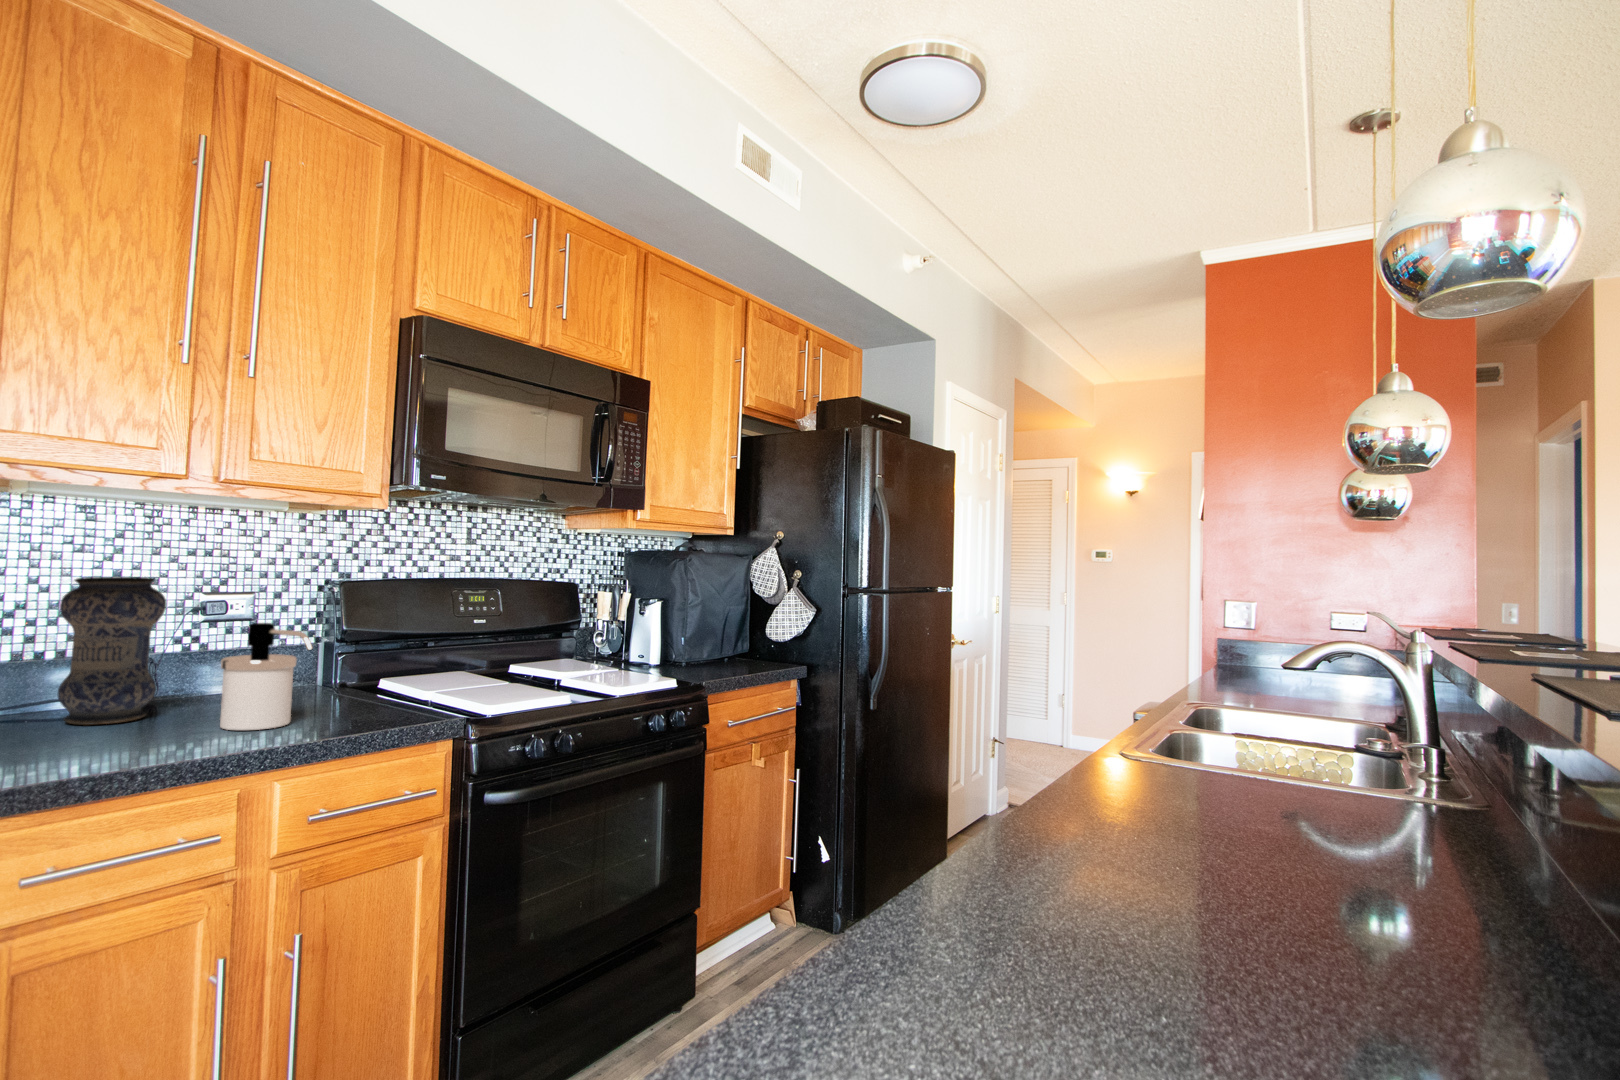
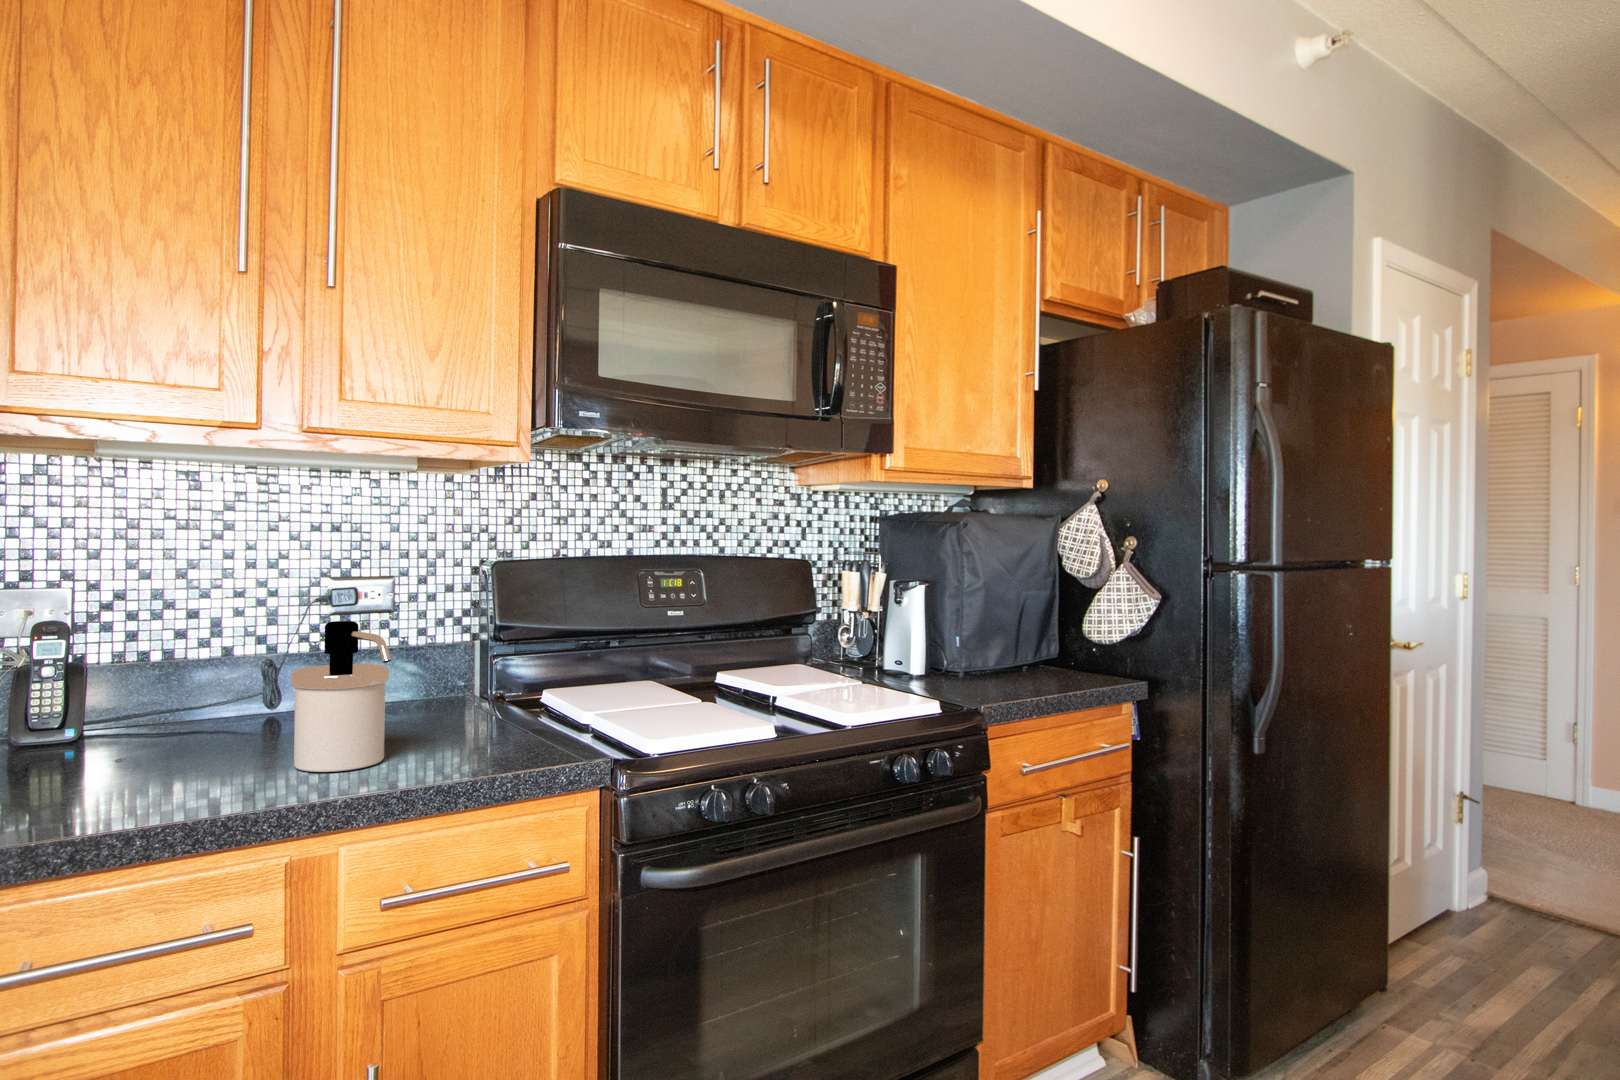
vase: present [57,577,166,725] -> none [132,560,256,750]

